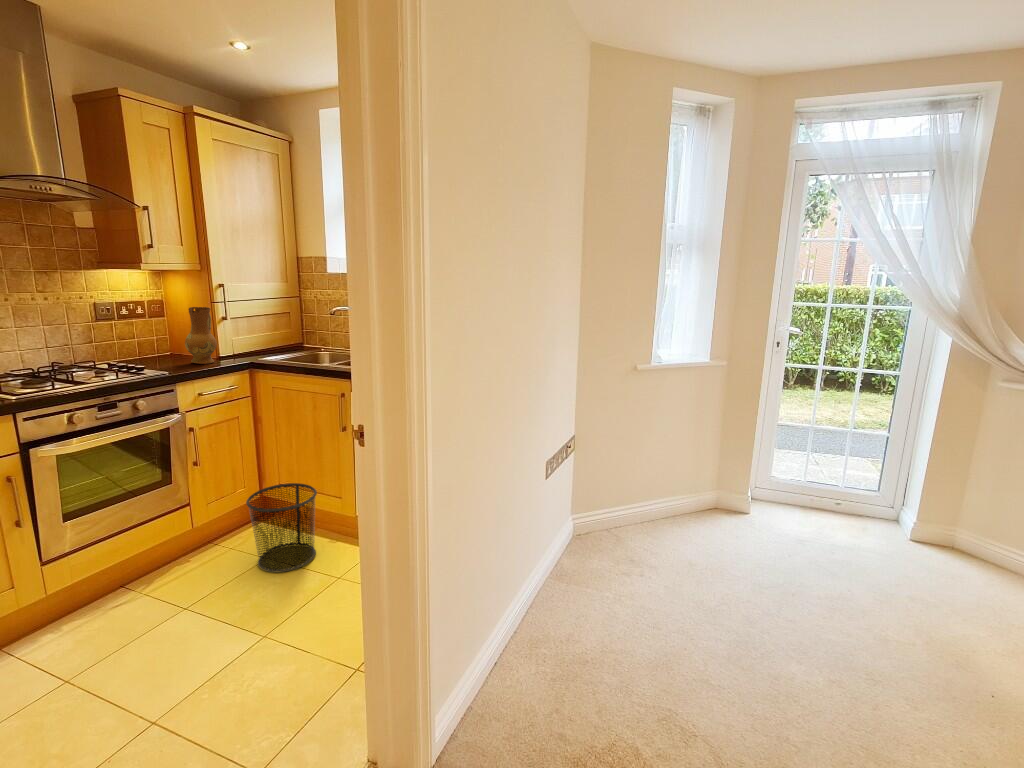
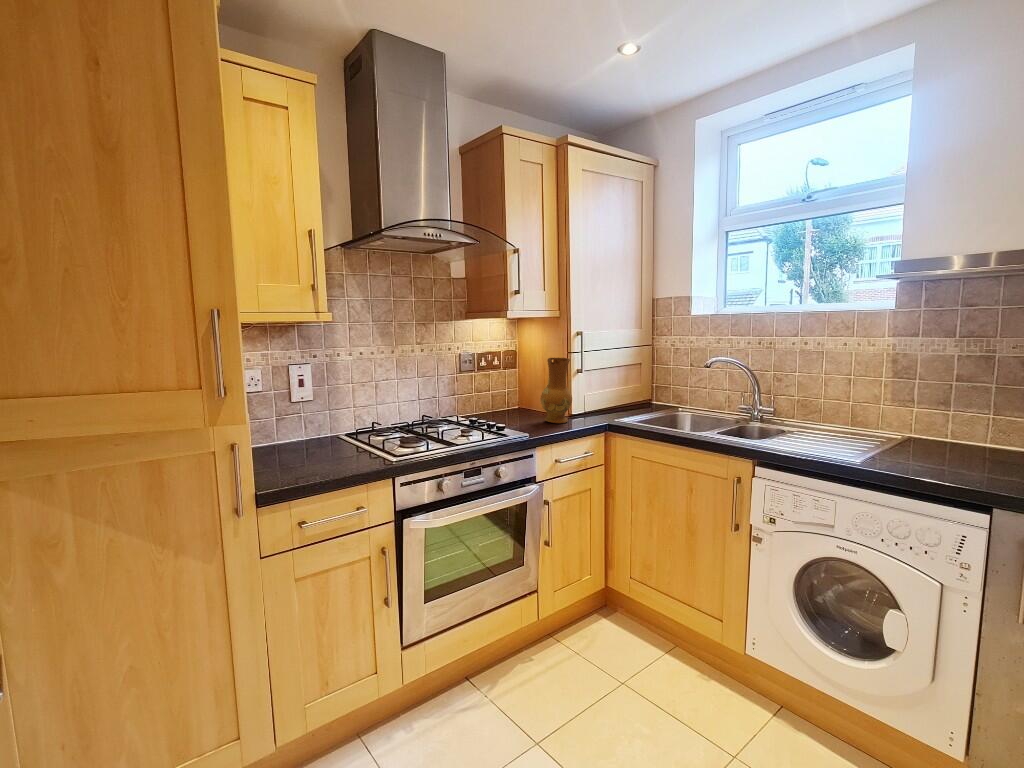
waste bin: present [246,483,317,573] -> none [605,589,696,724]

